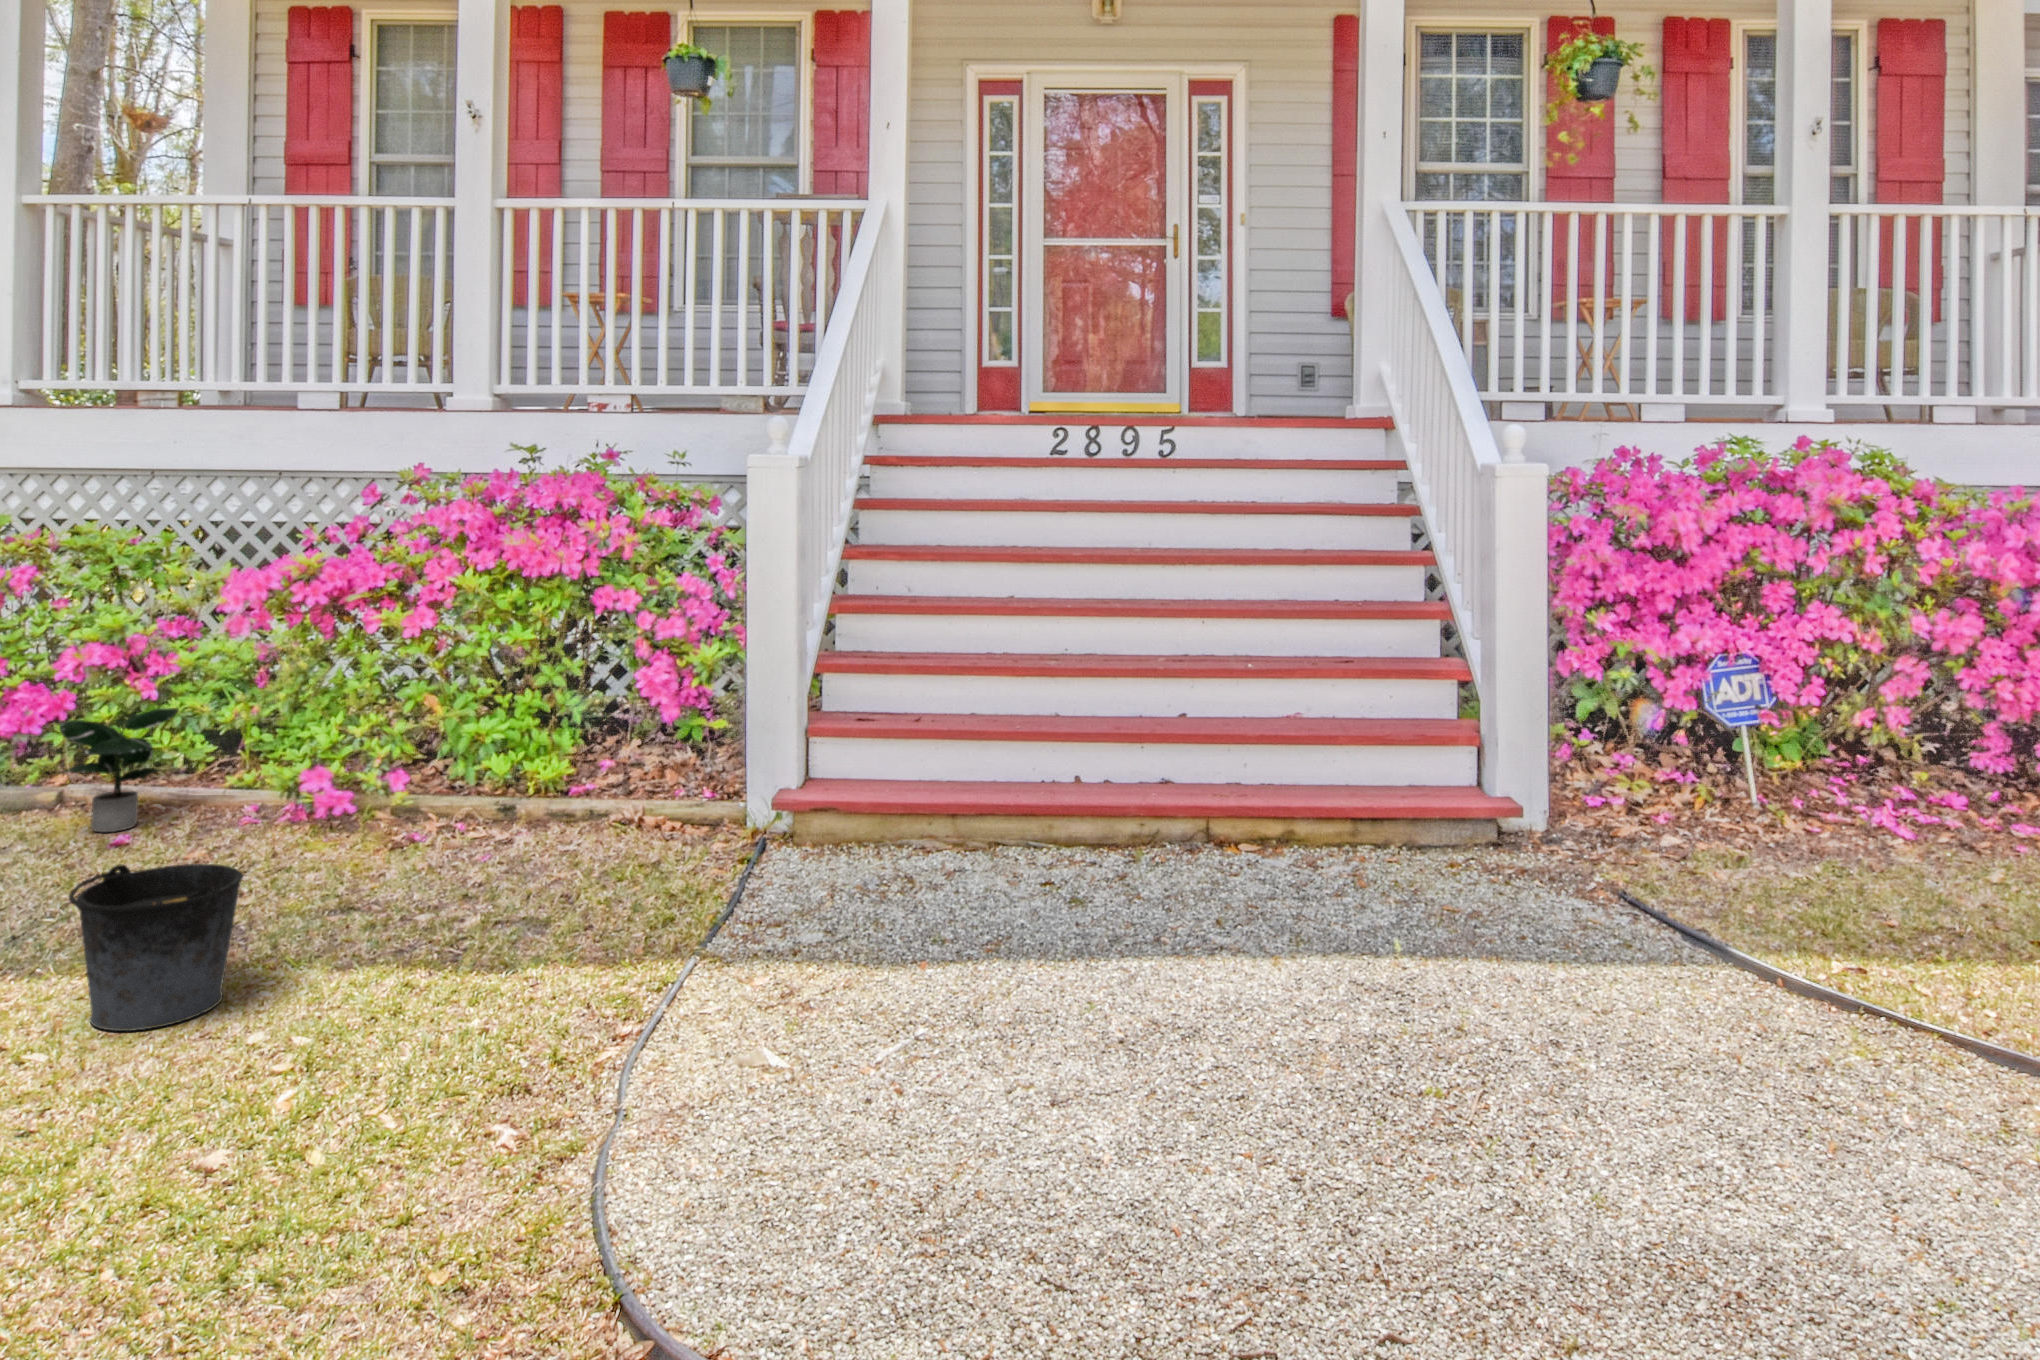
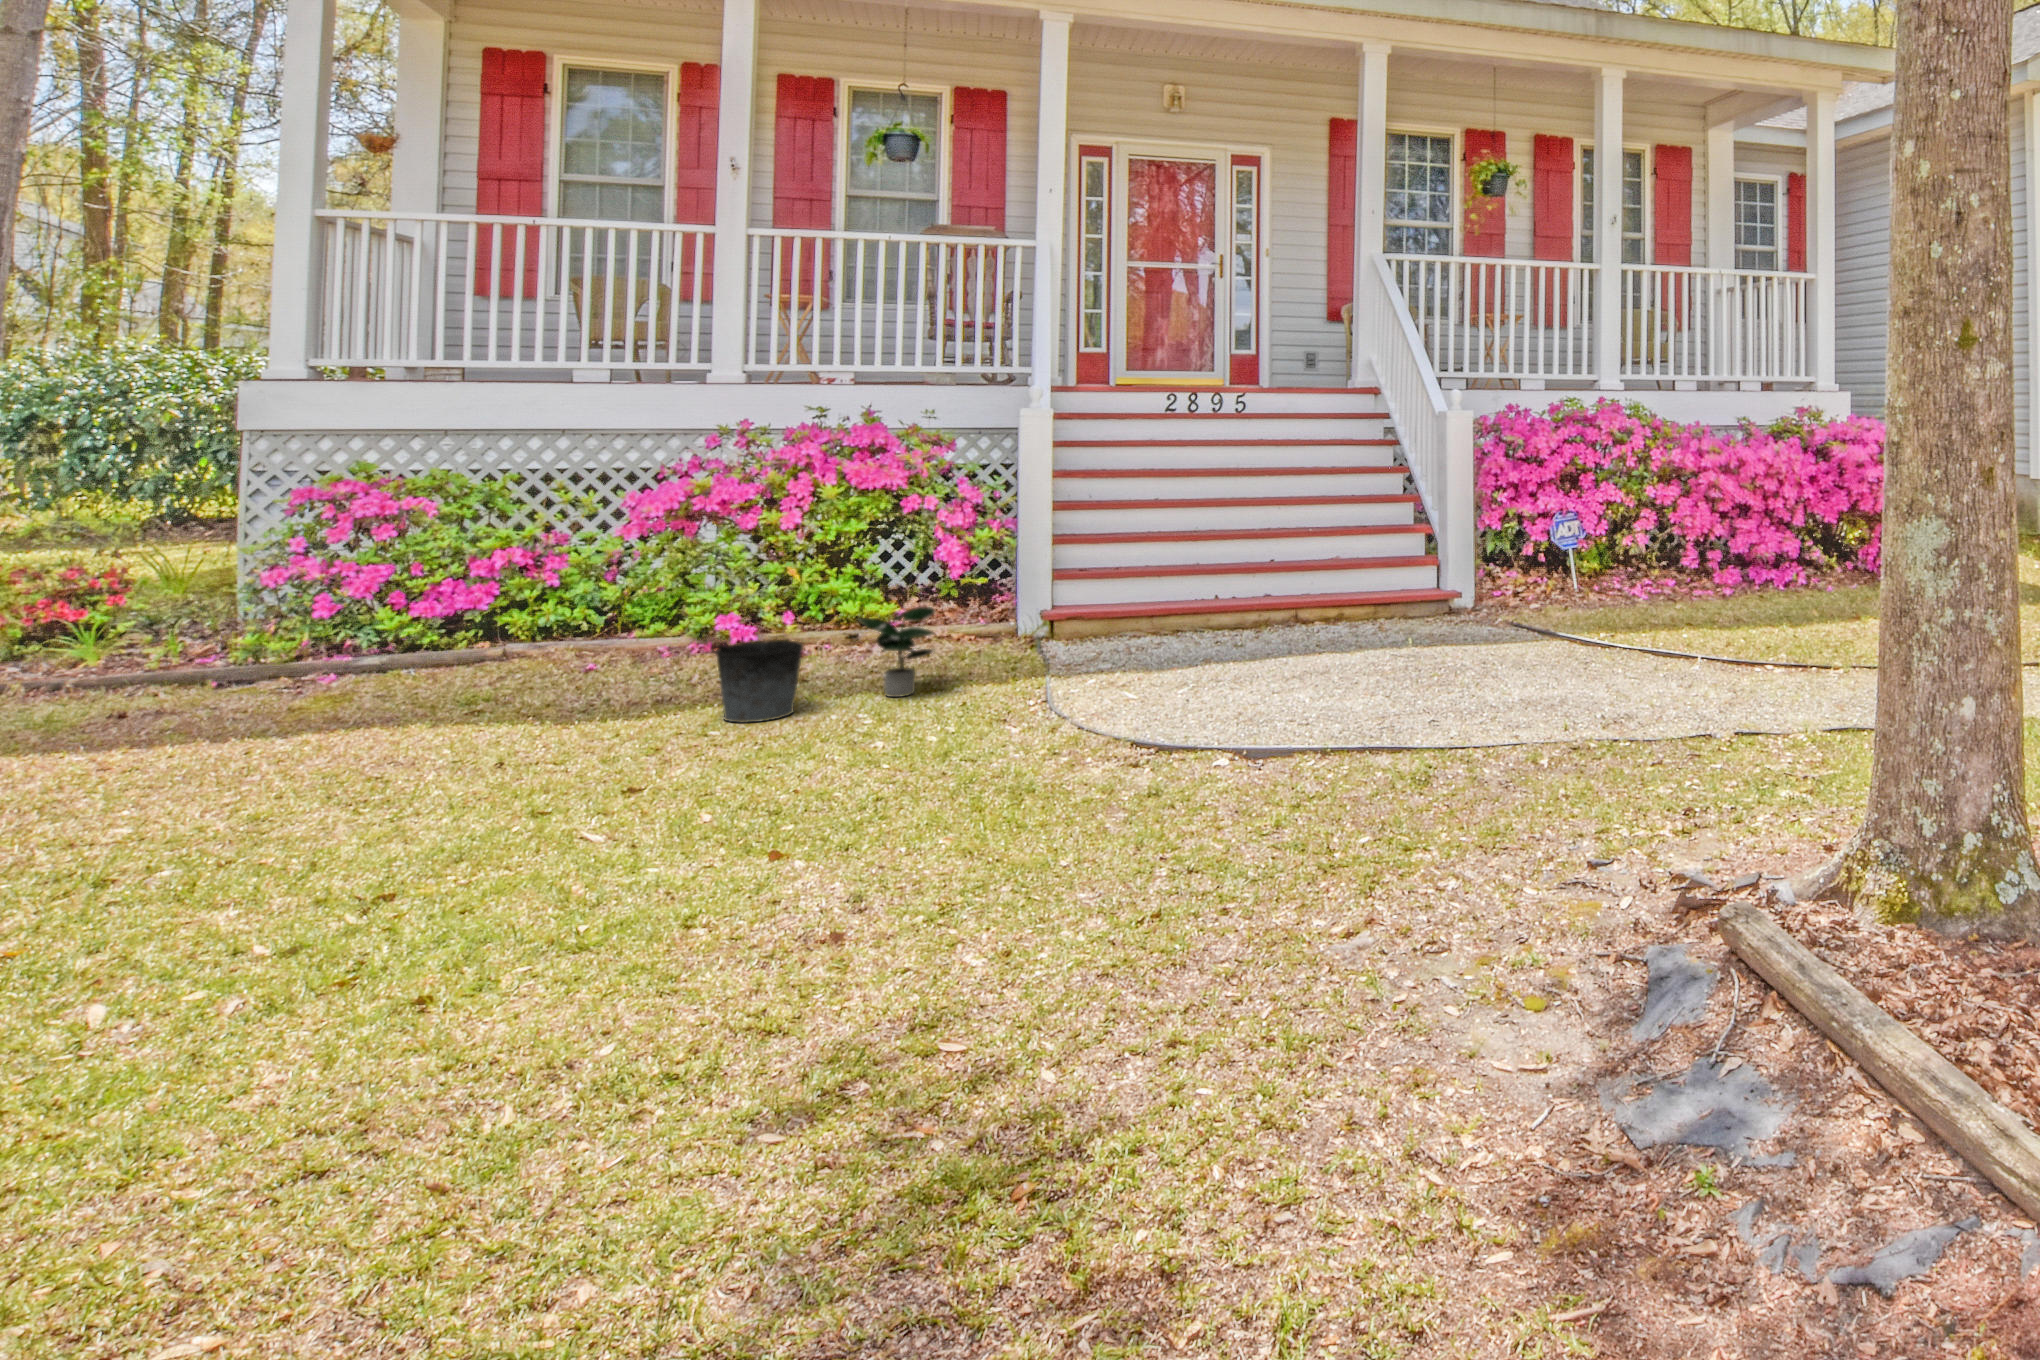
potted plant: present [60,708,179,832] -> present [859,607,935,697]

